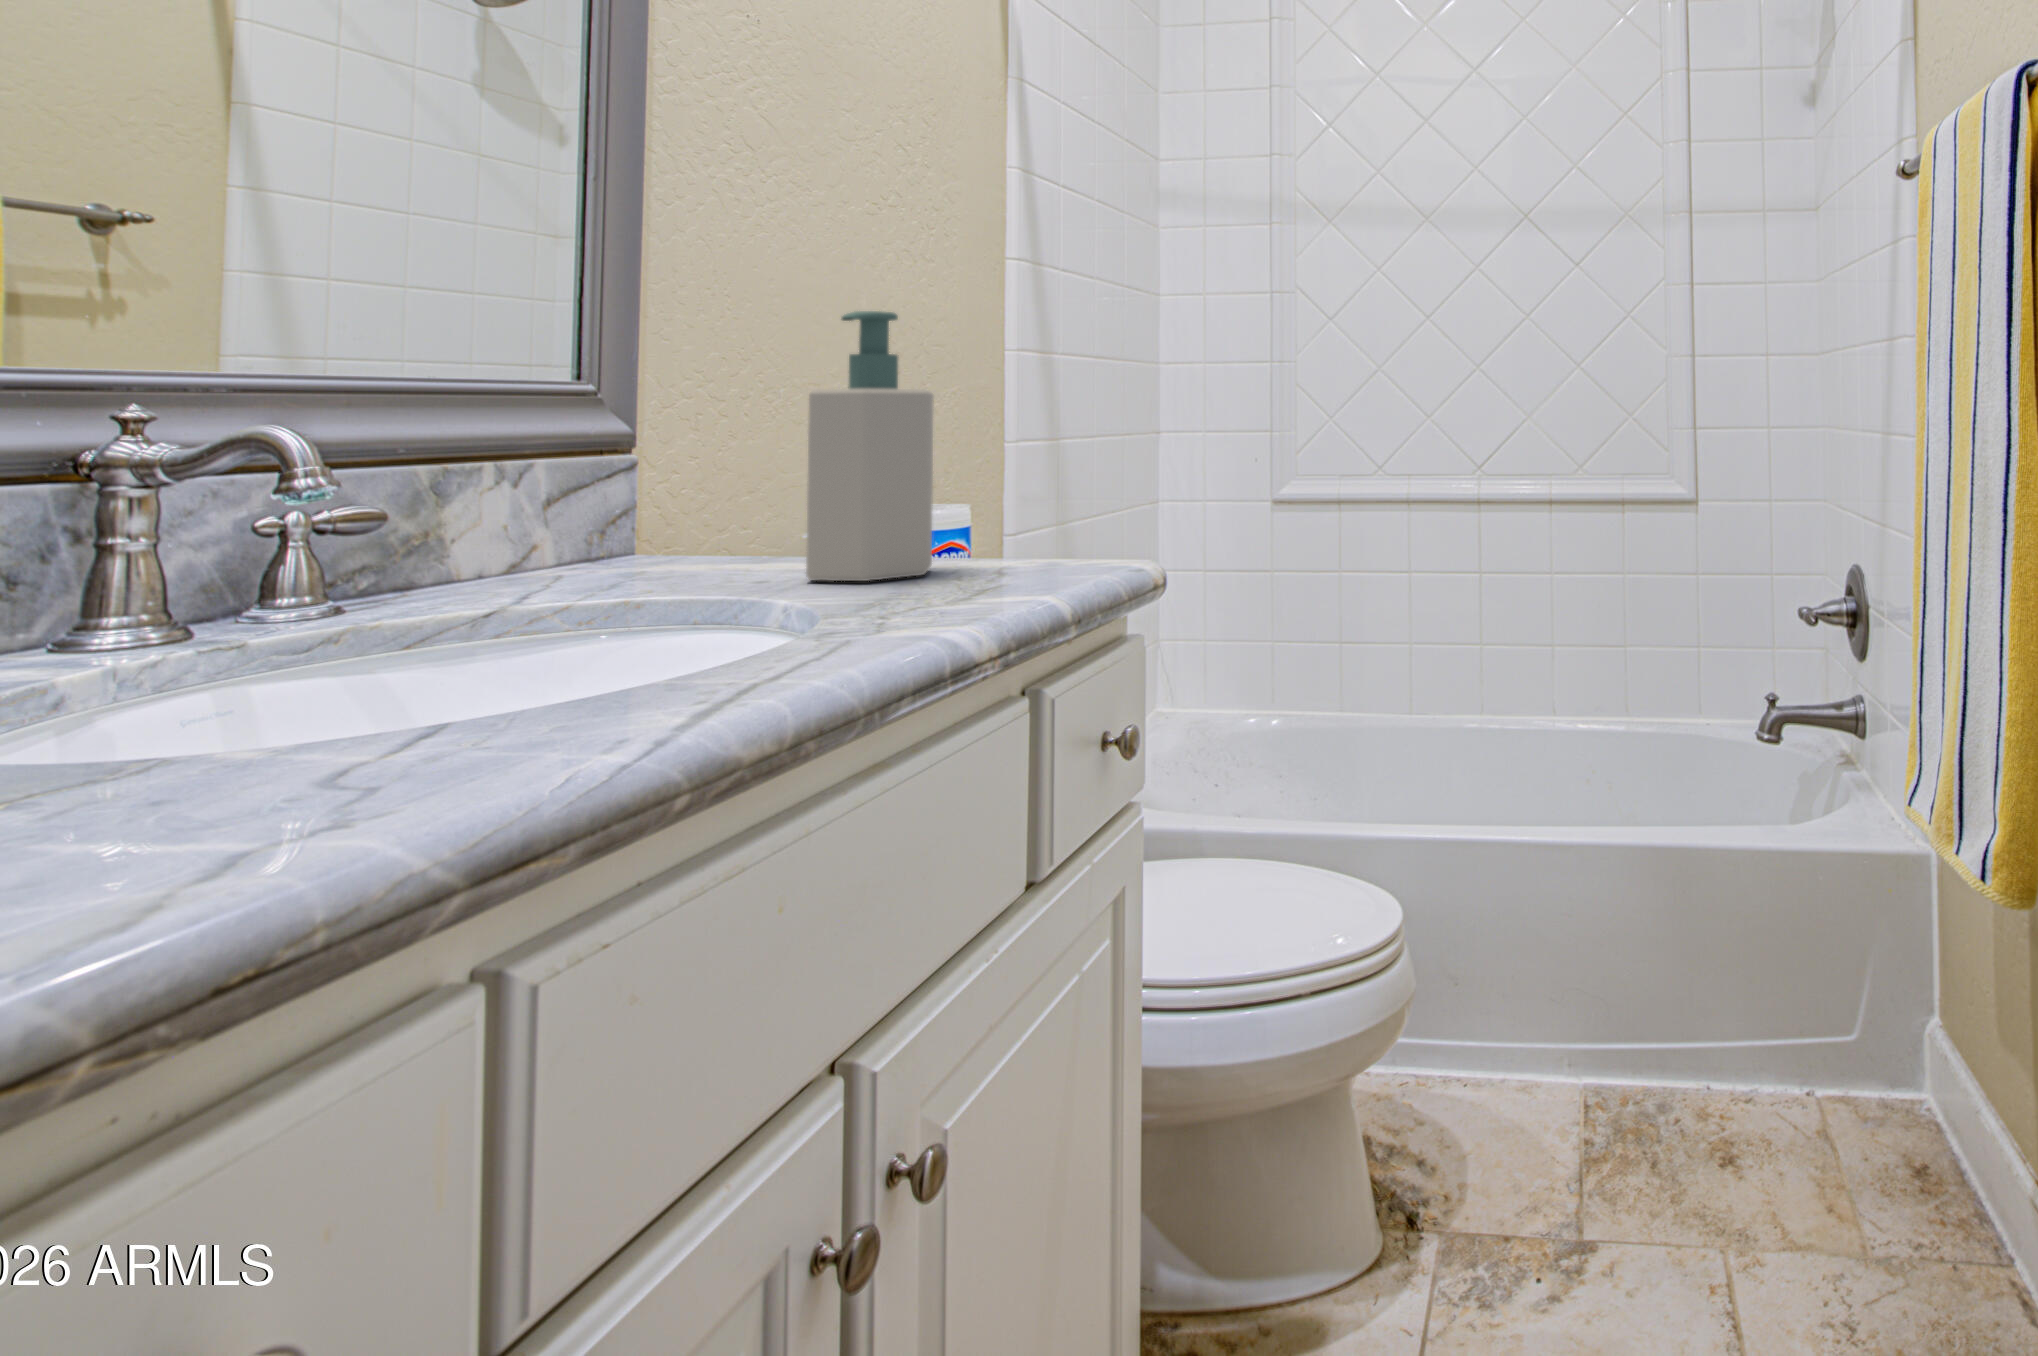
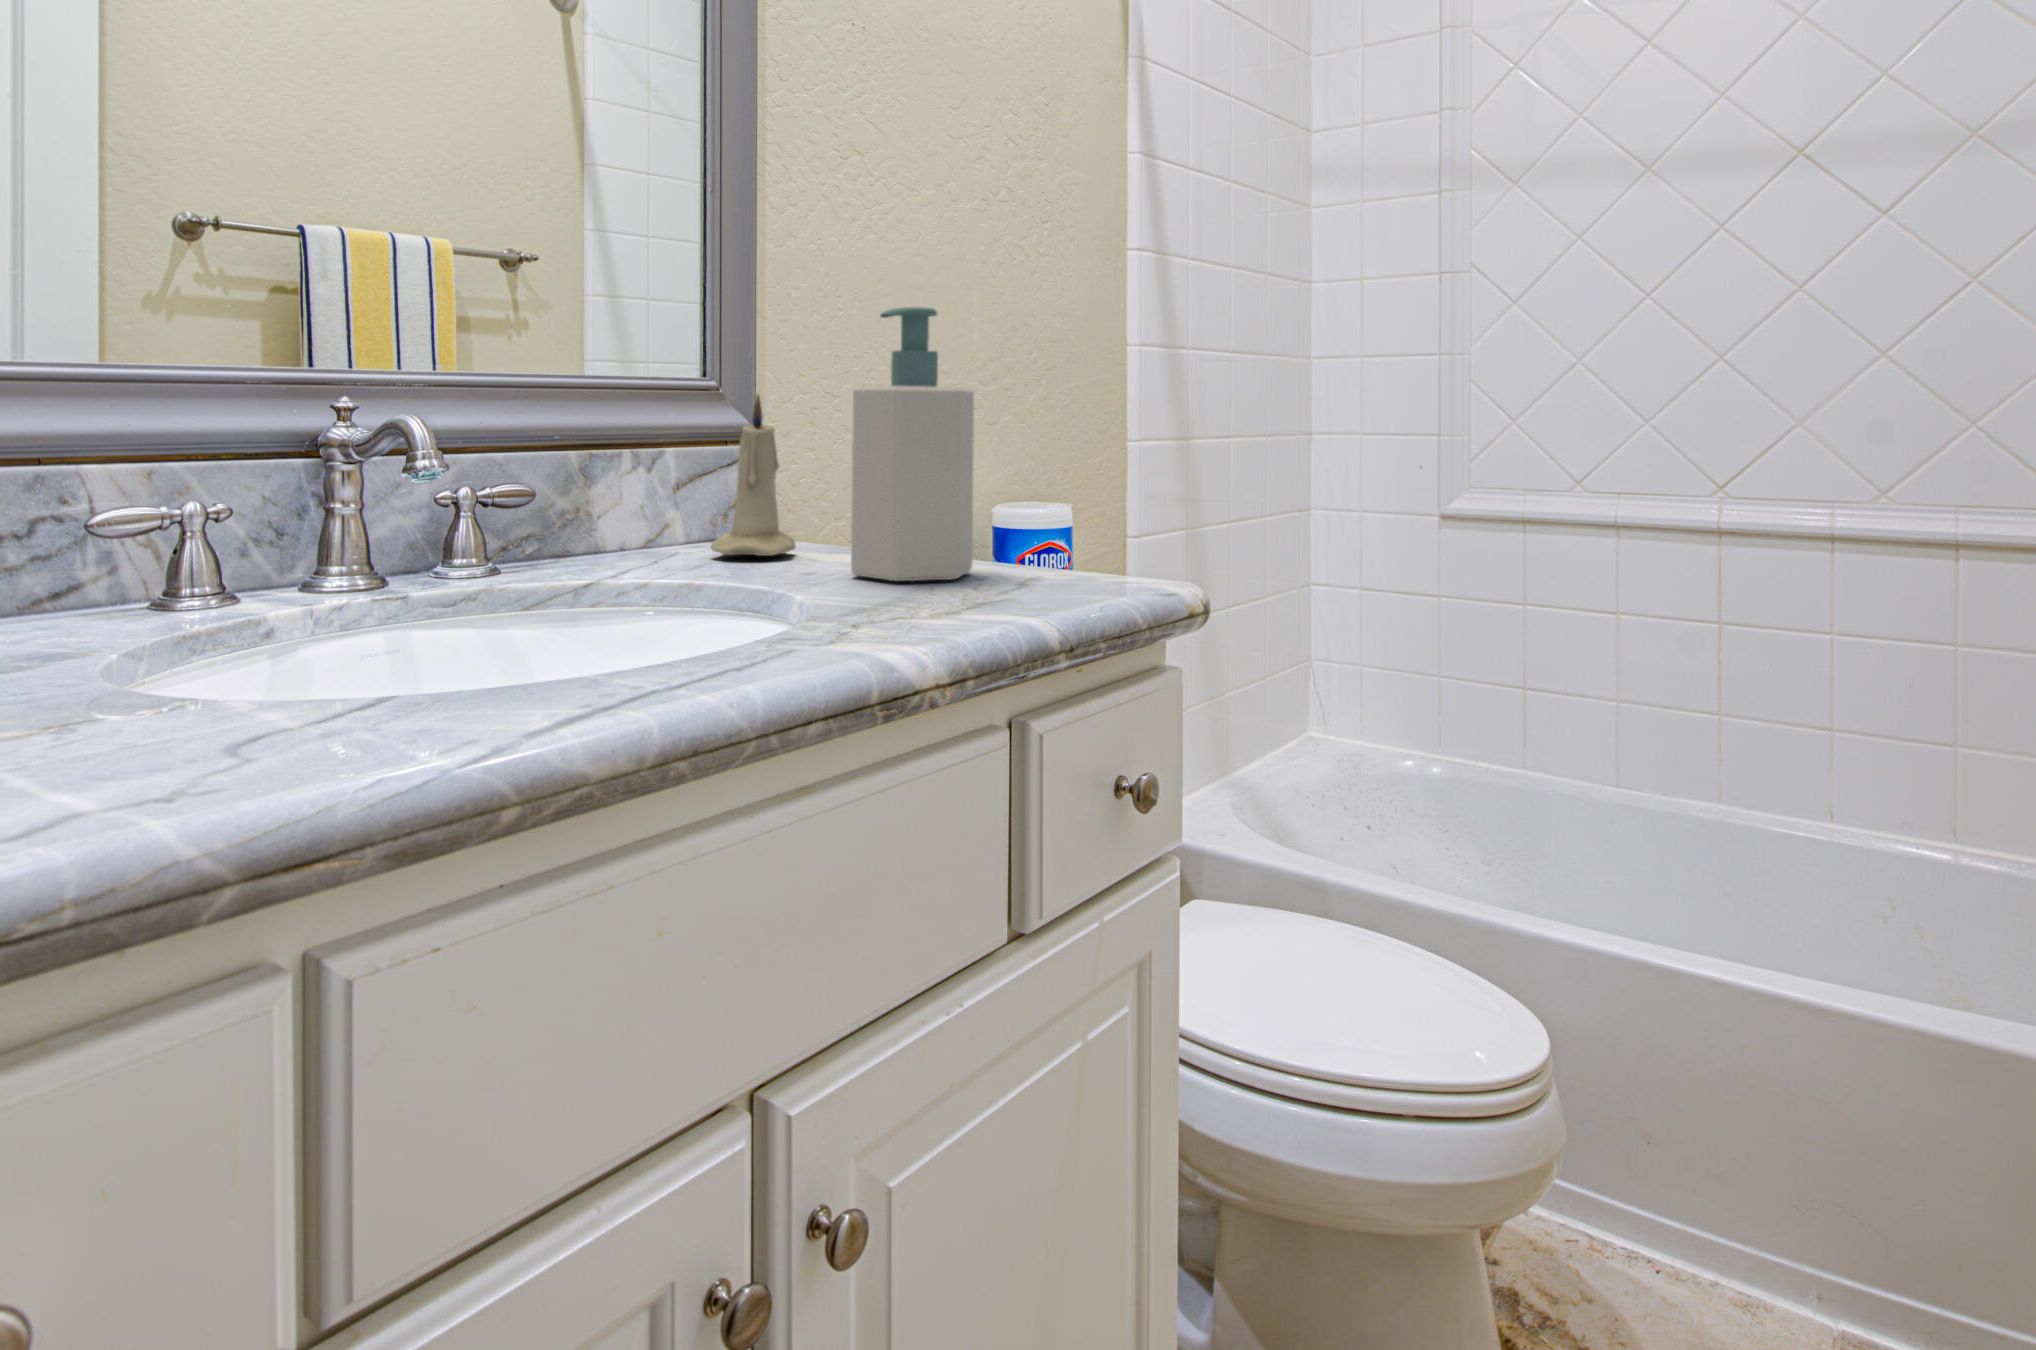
candle: none [605,398,710,575] -> present [711,395,796,556]

